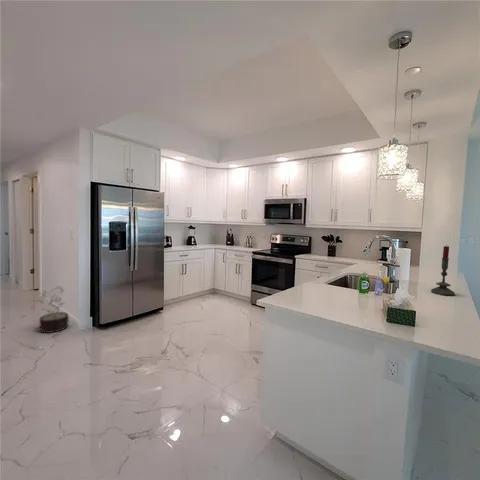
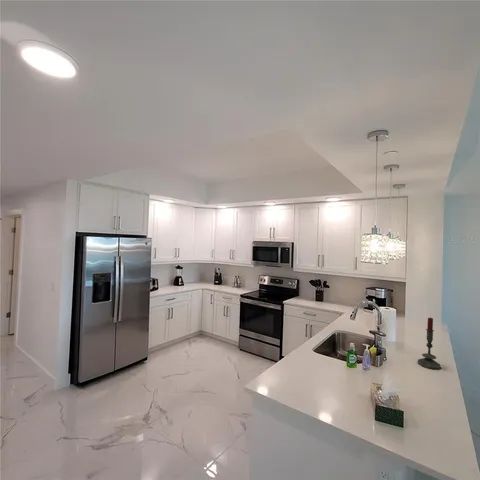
decorative plant: present [40,287,69,333] -> none [12,340,45,393]

